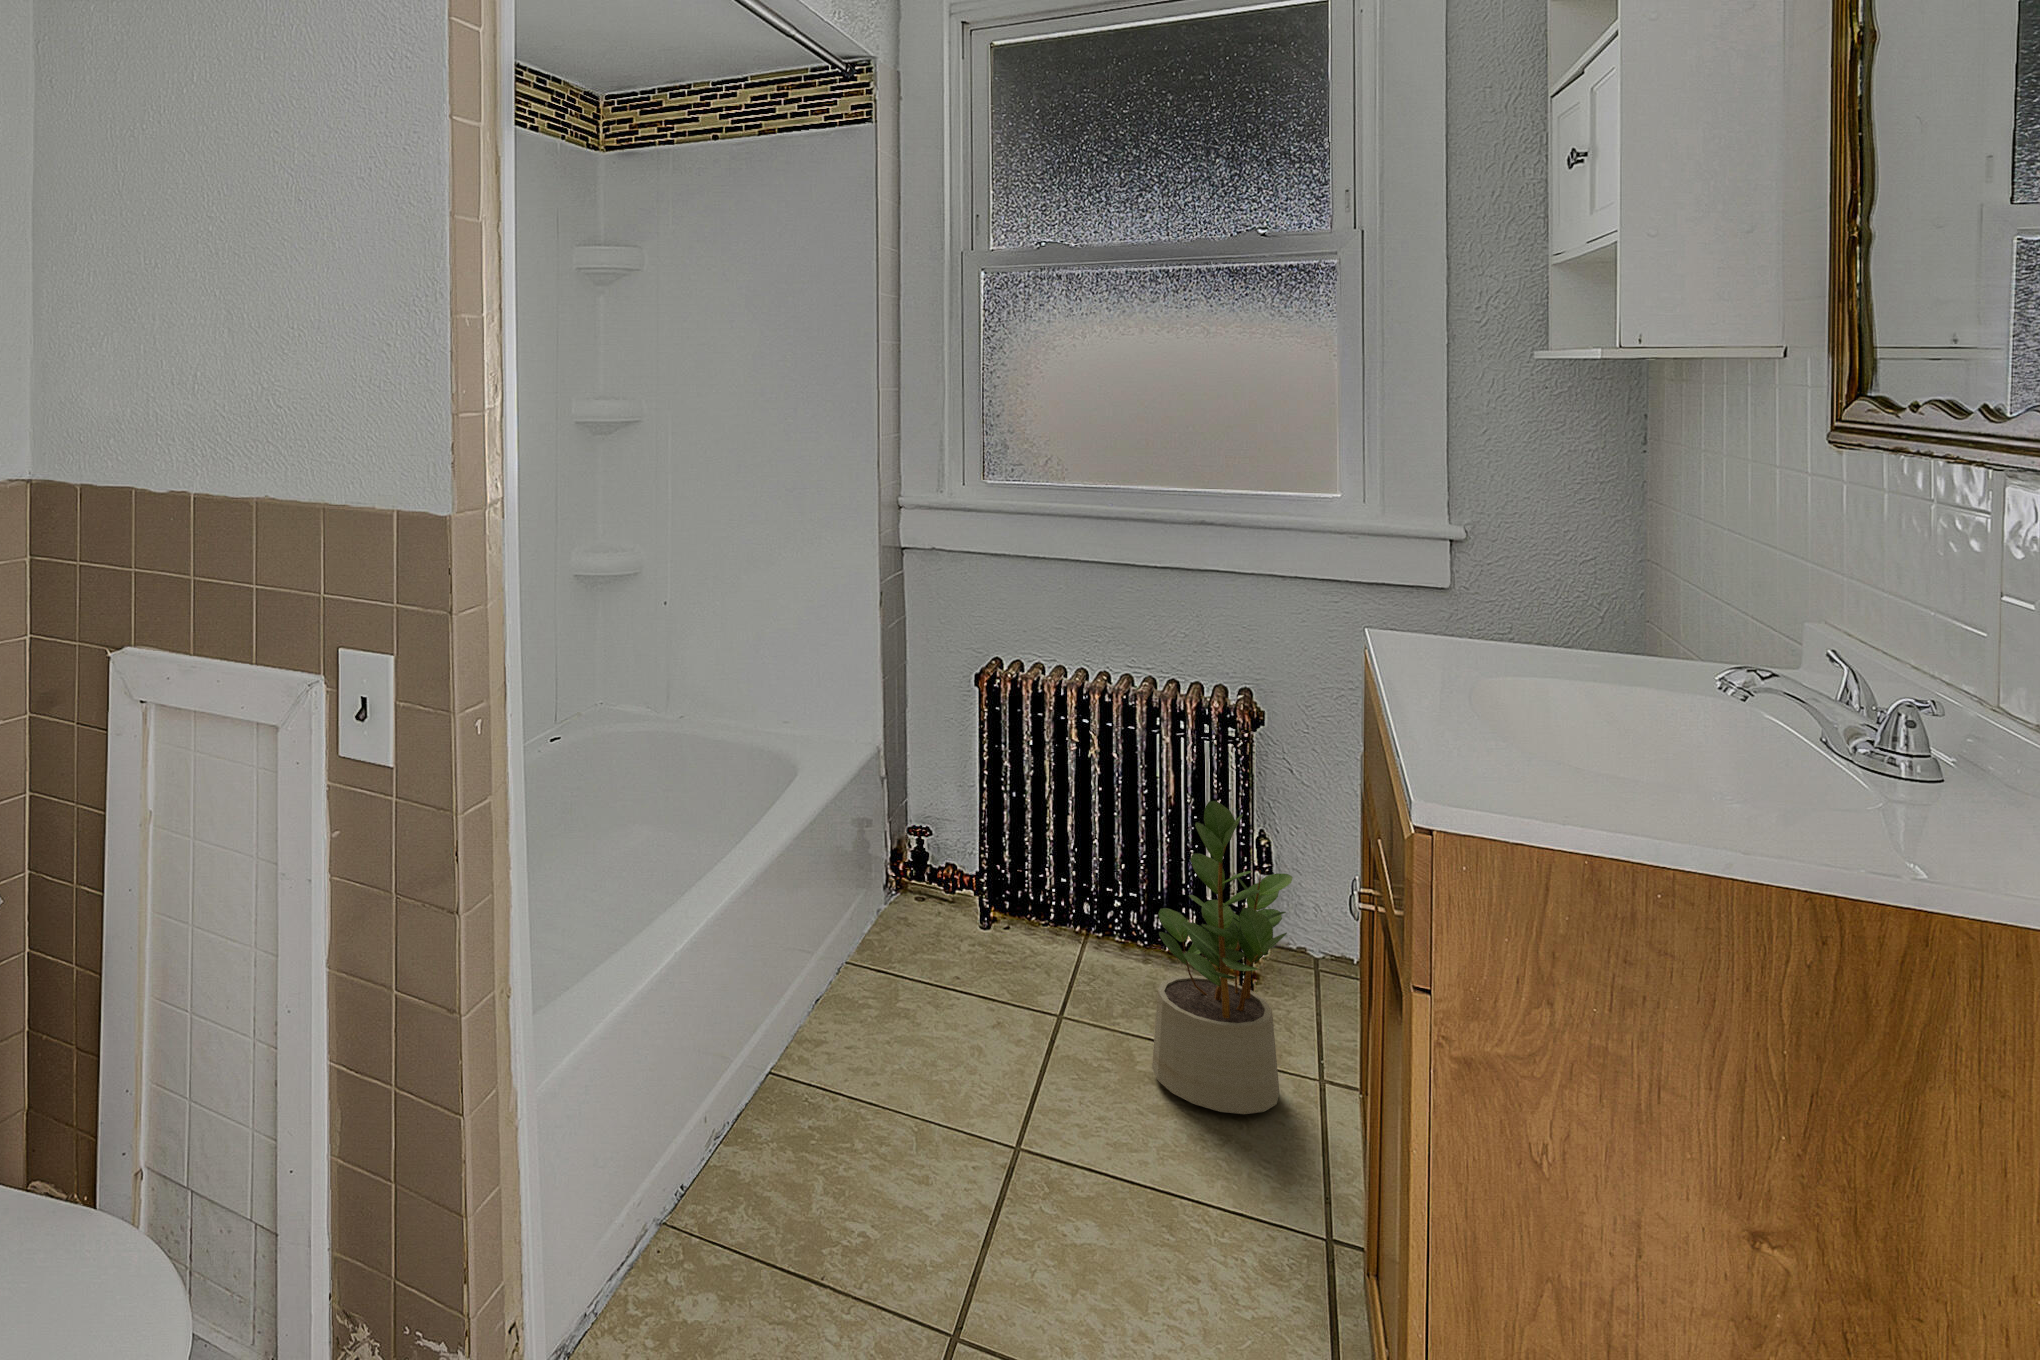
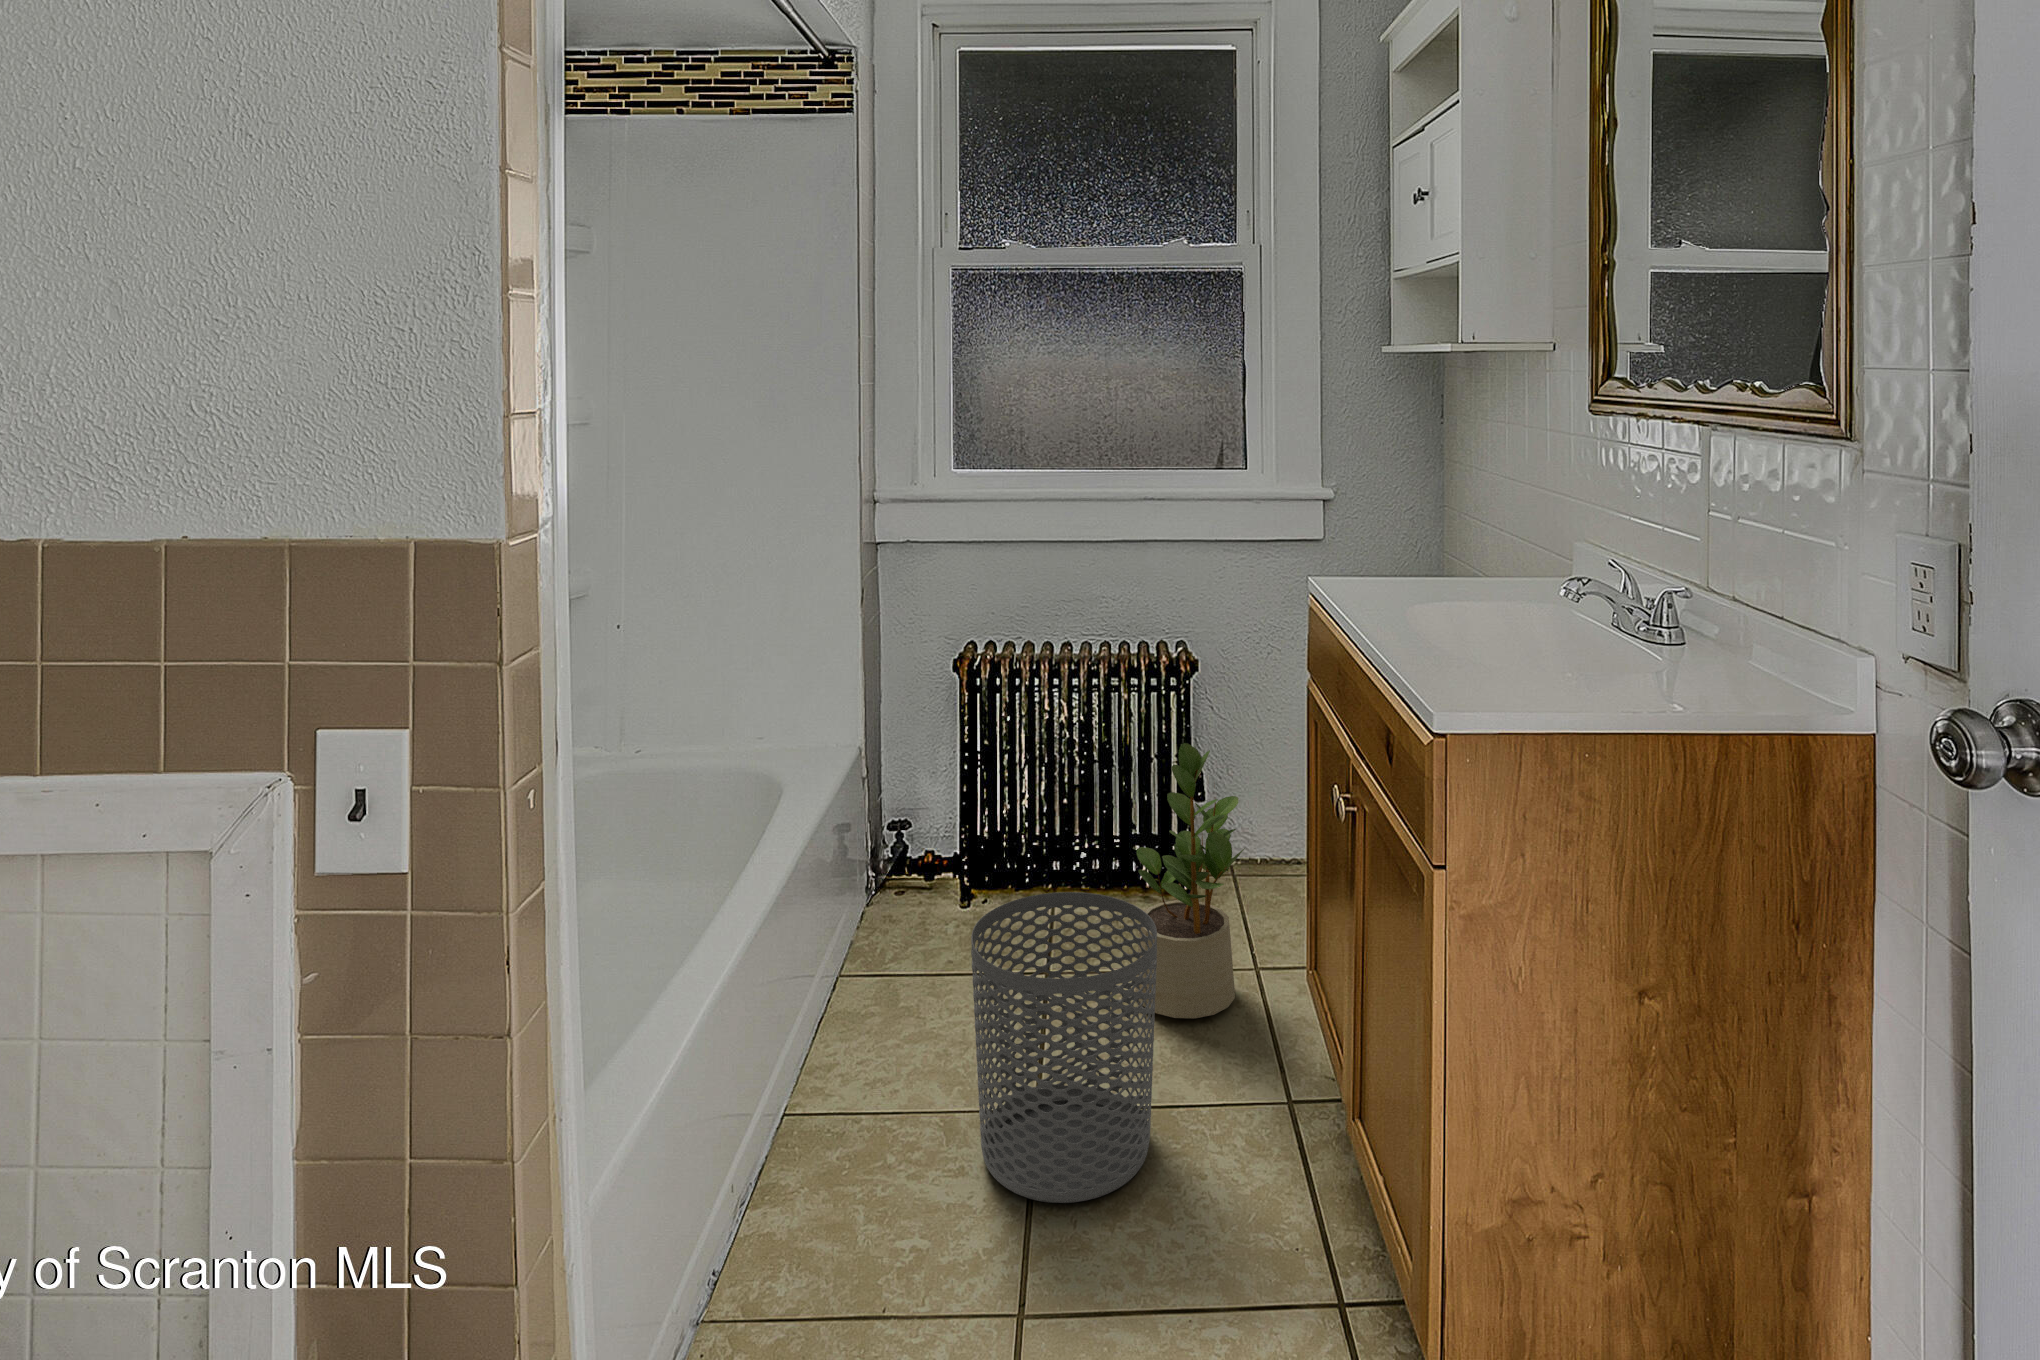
waste bin: none [932,926,1138,1252] -> present [971,892,1157,1203]

